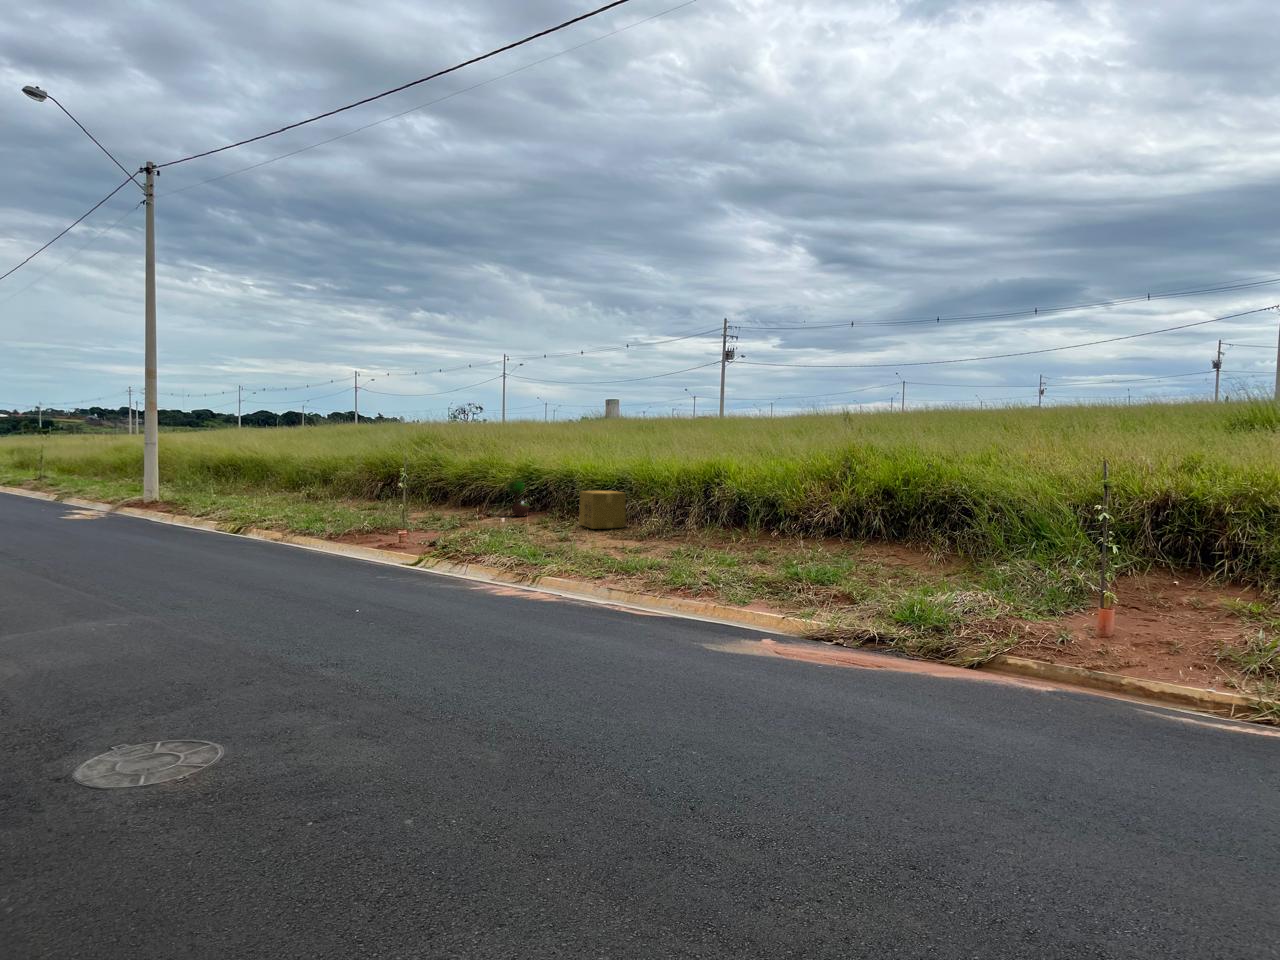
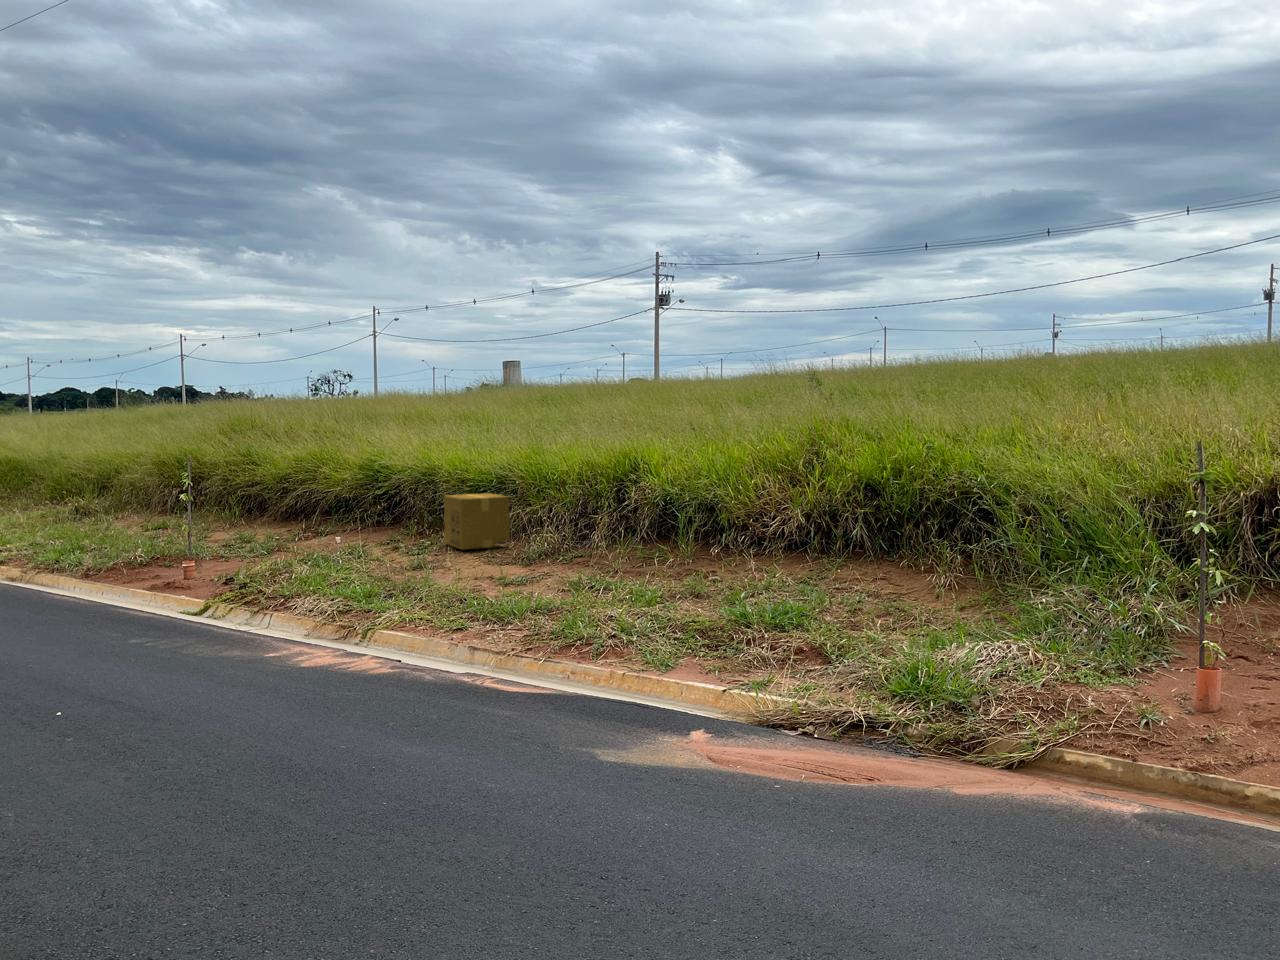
potted tree: present [507,479,529,517] -> none [337,475,378,533]

